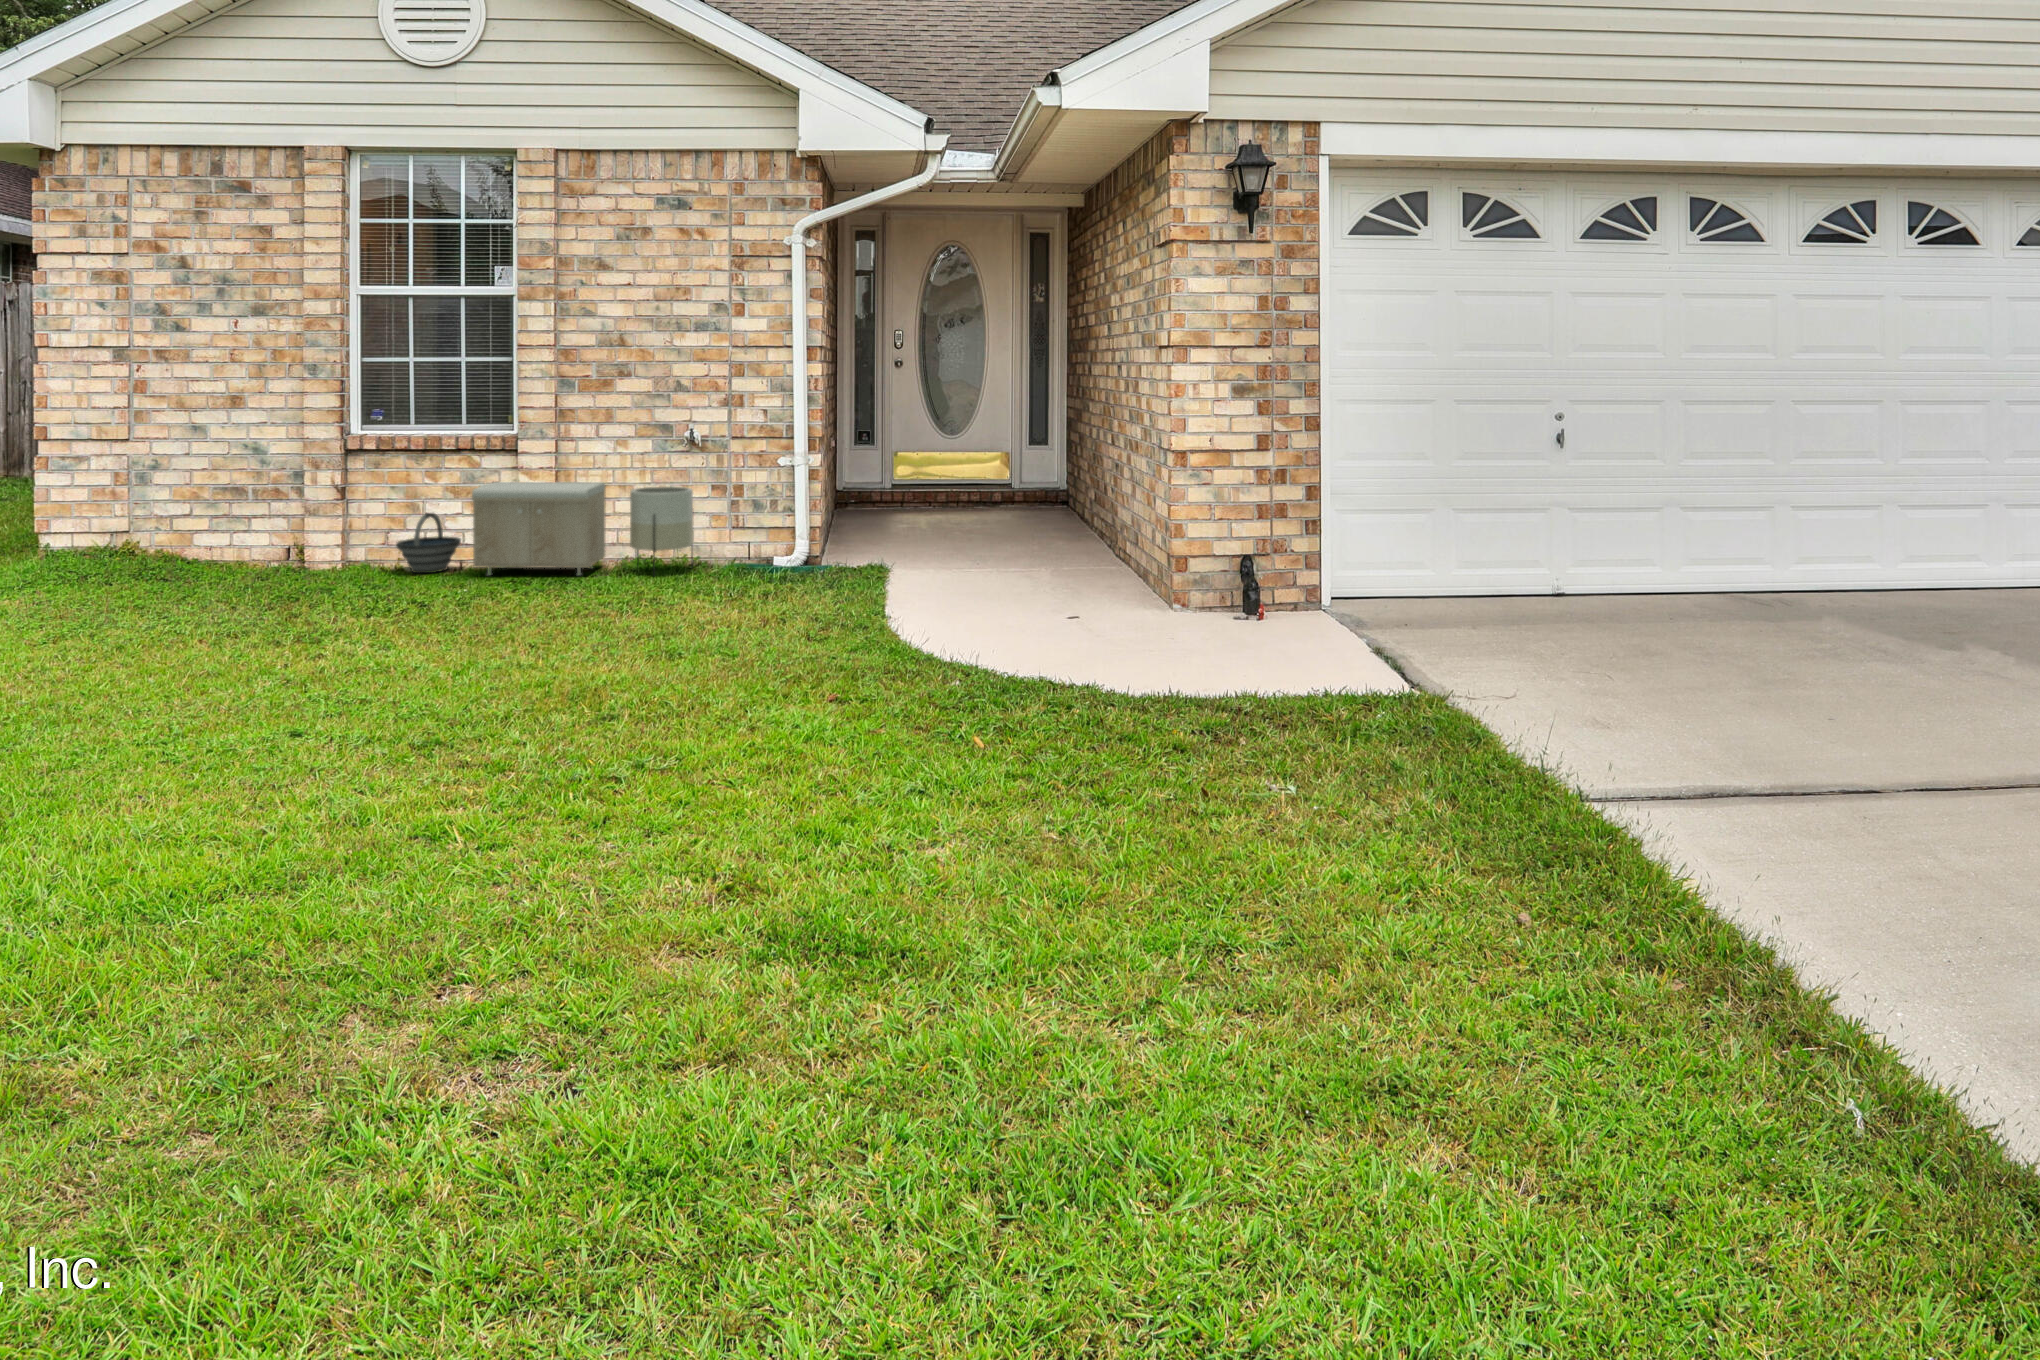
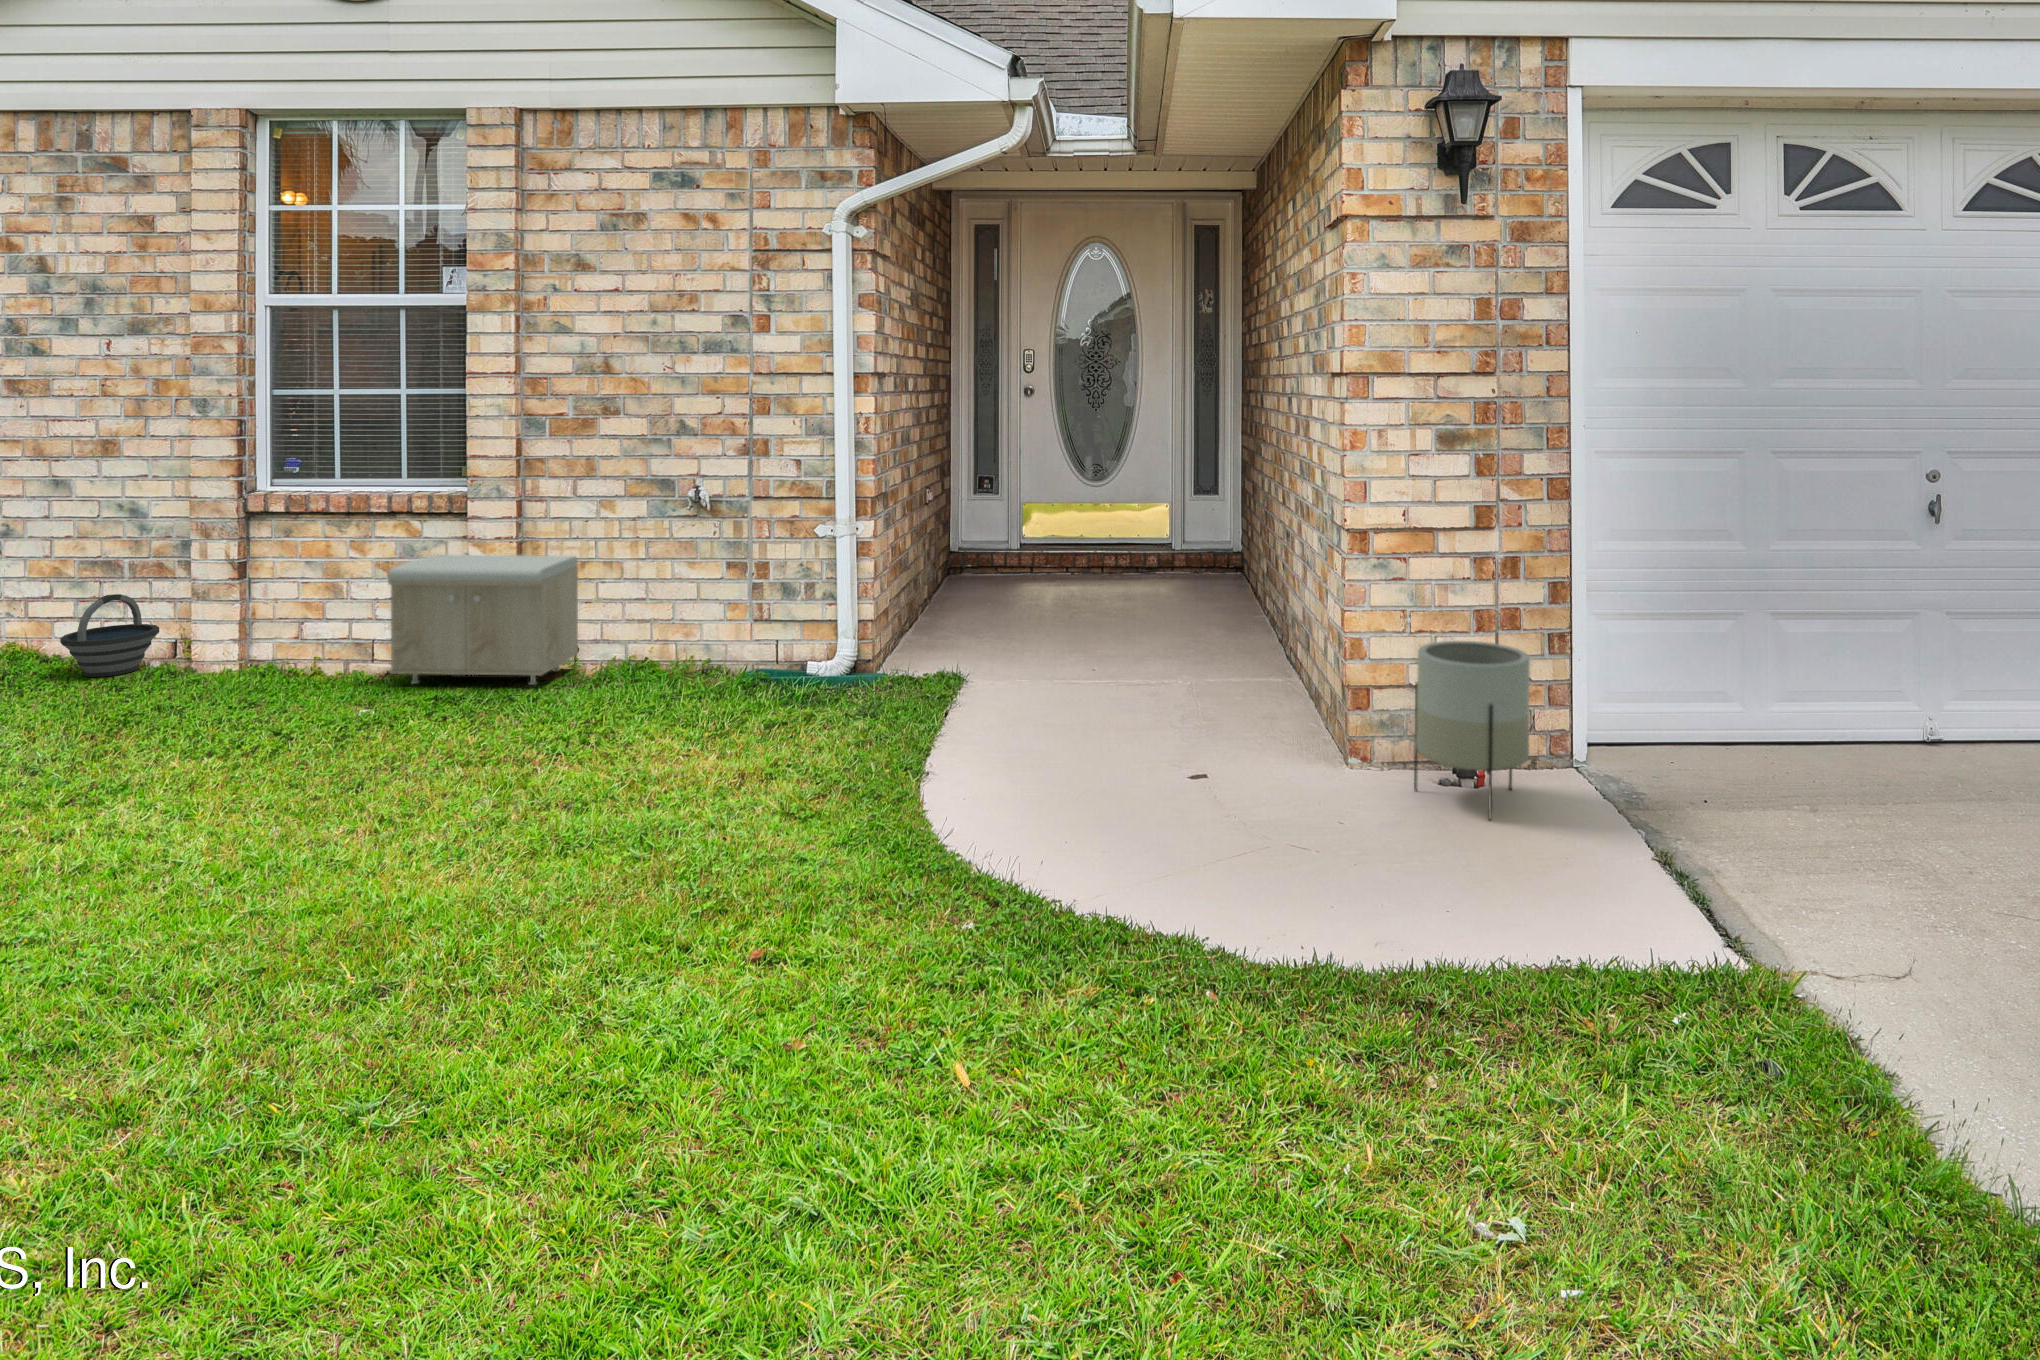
planter: present [630,486,693,566] -> present [1414,641,1530,819]
bucket: present [396,513,461,573] -> present [60,594,159,677]

